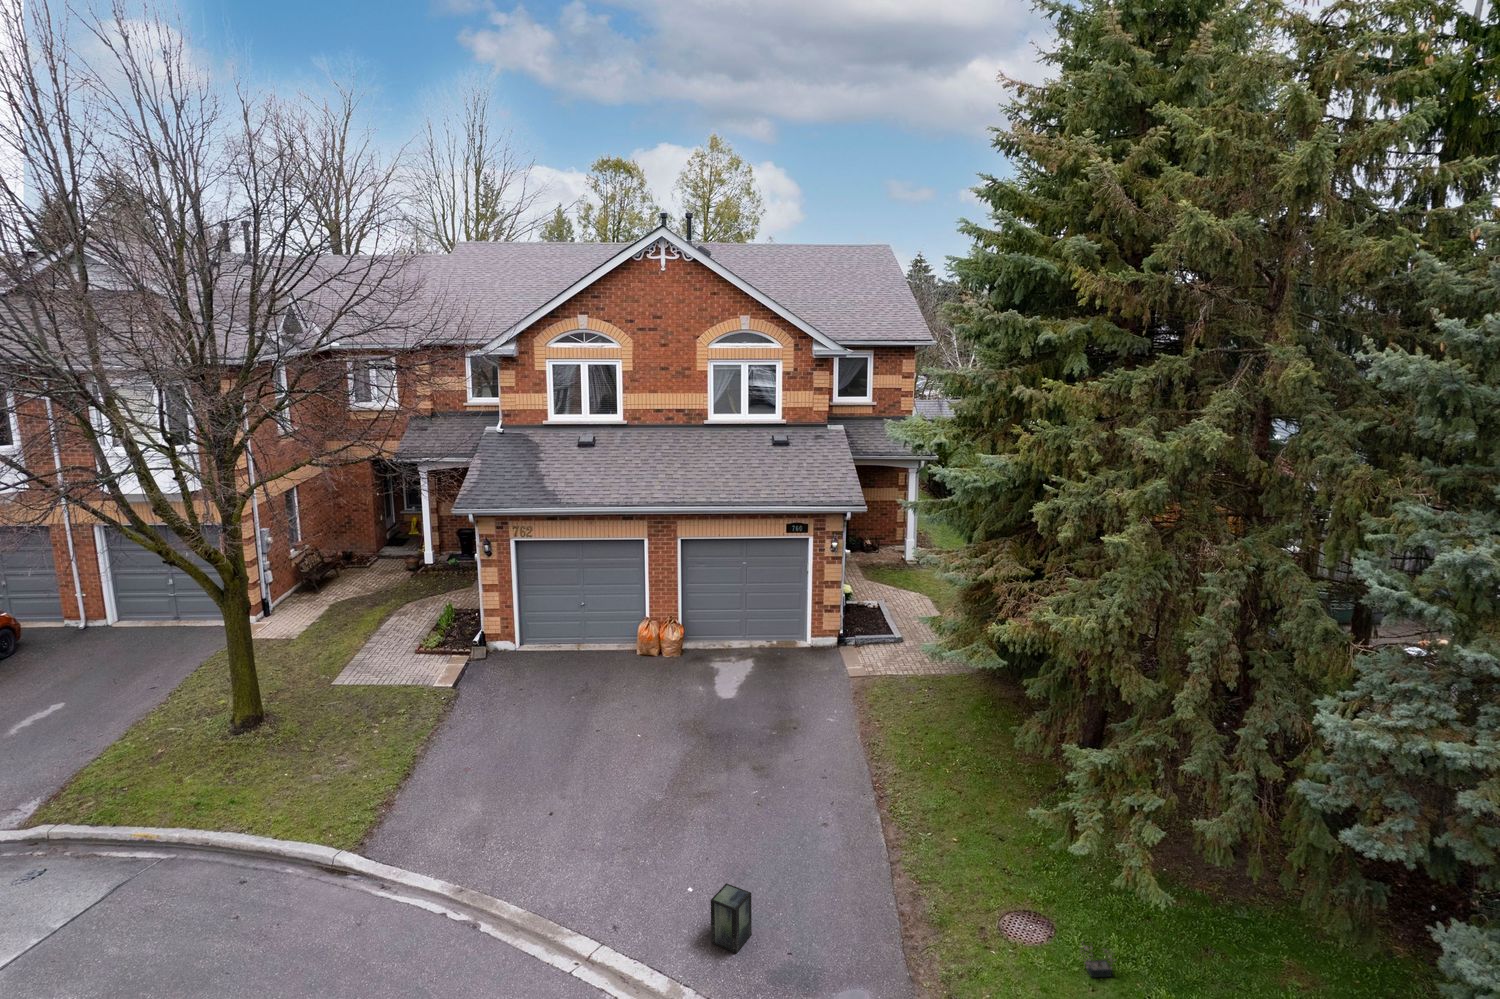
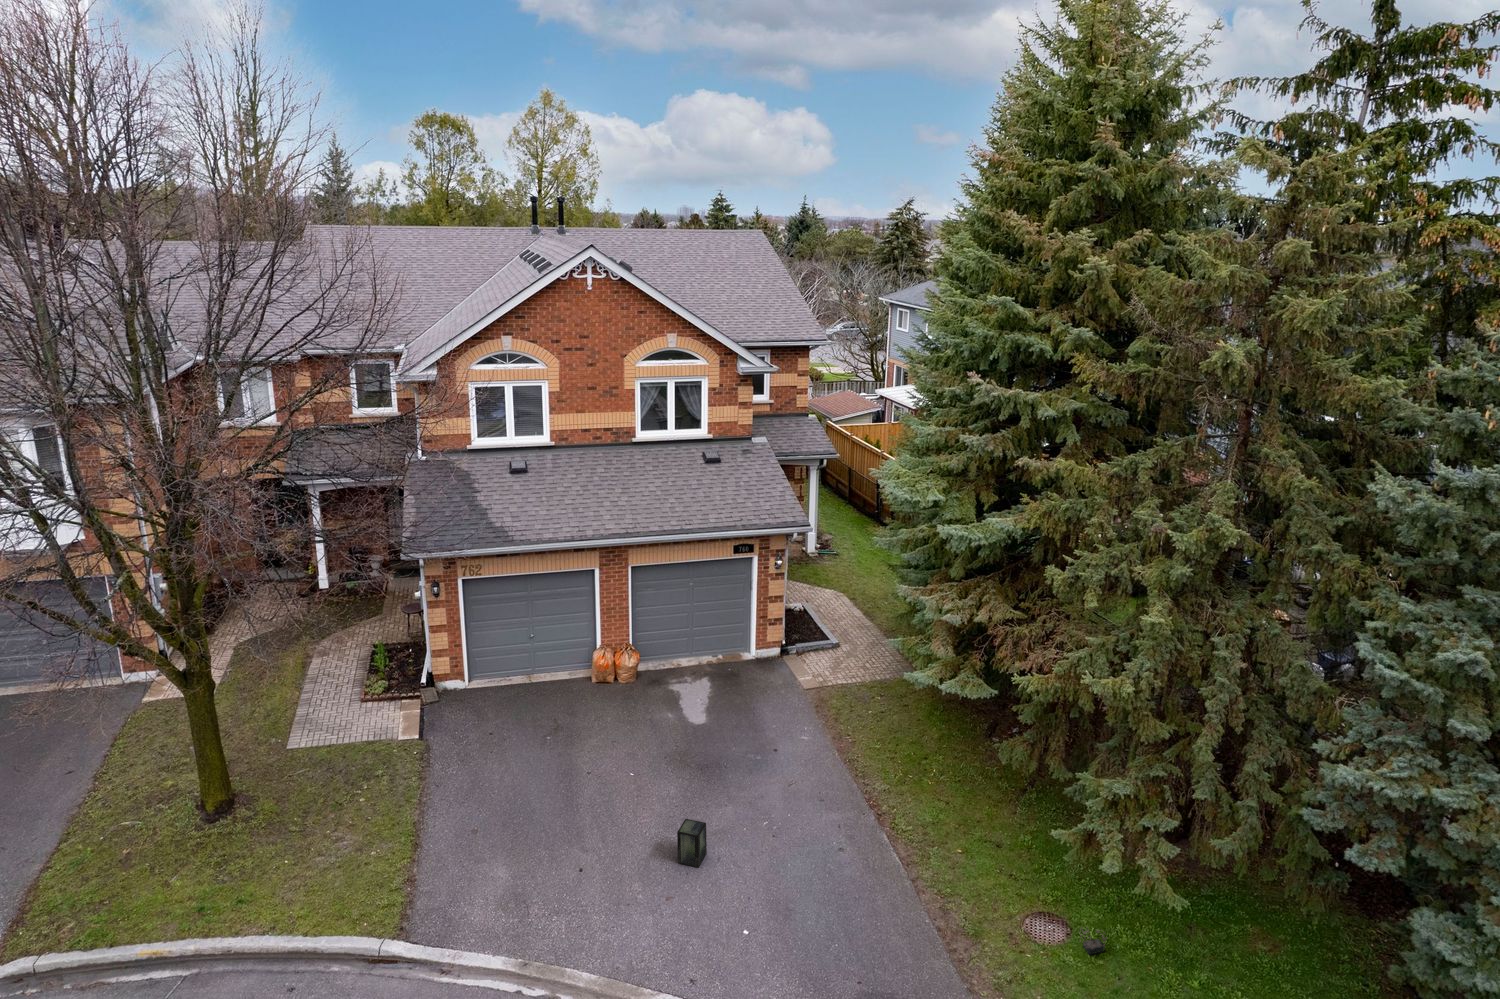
storage box: present [711,883,752,953] -> present [677,819,707,868]

